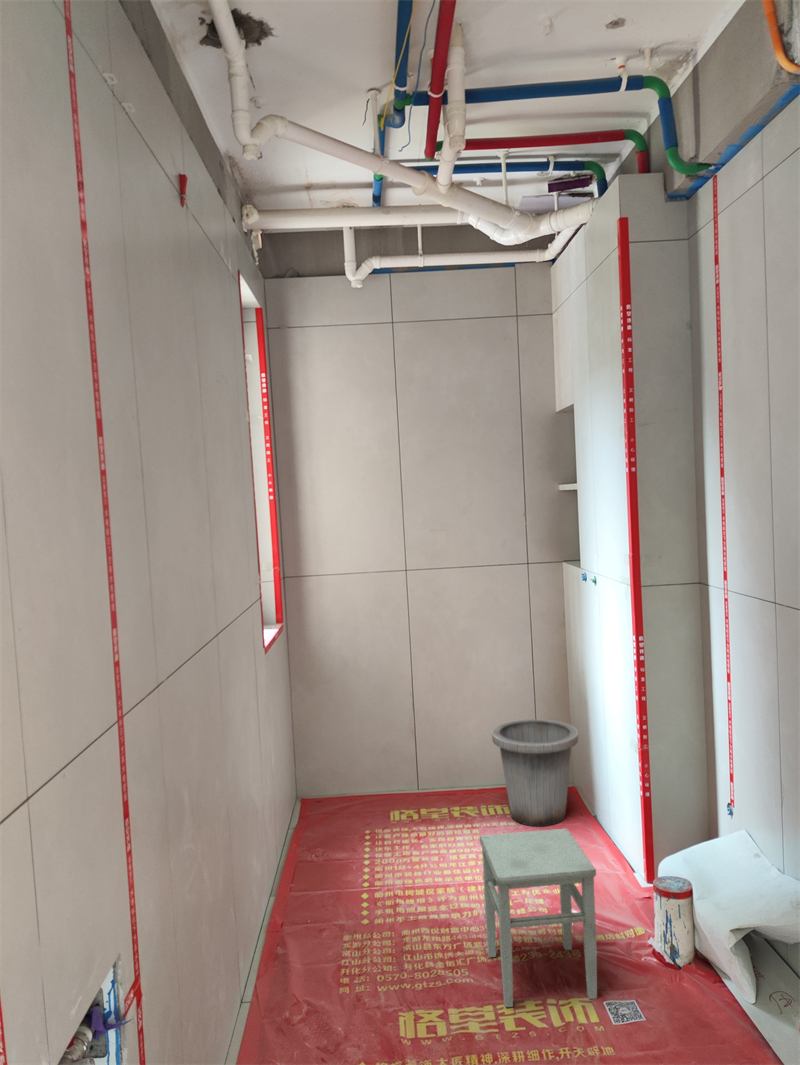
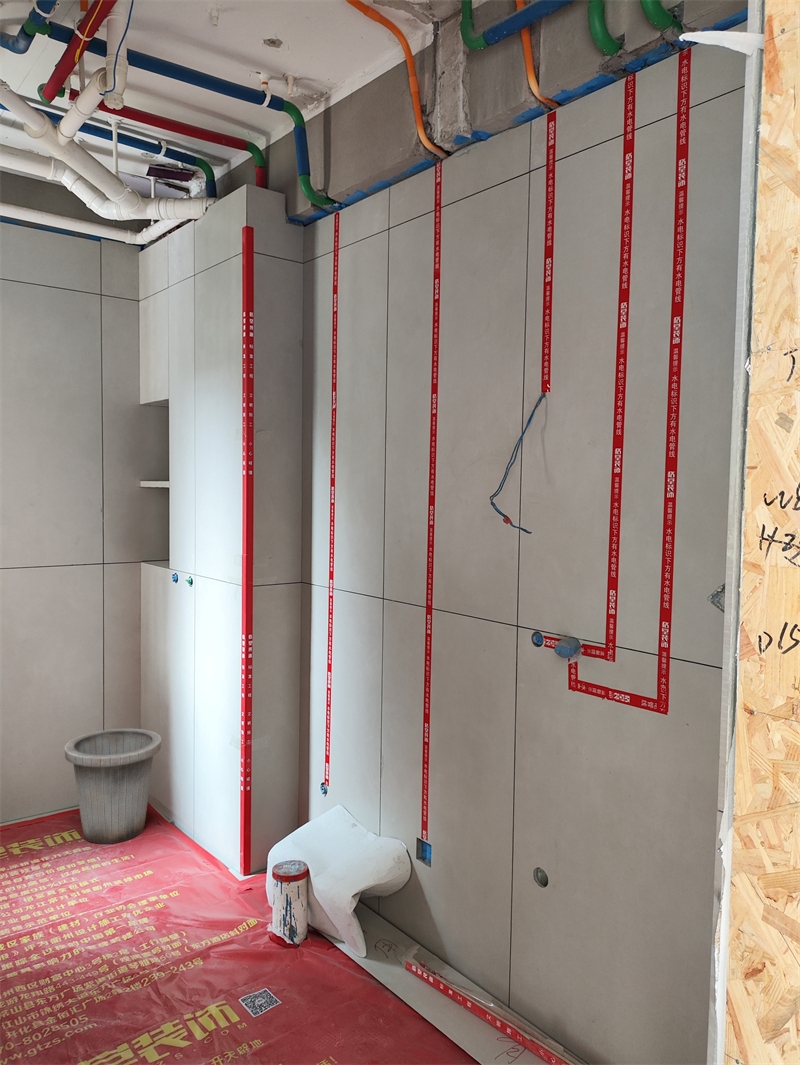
stool: present [480,829,597,1007] -> none [100,835,237,1041]

